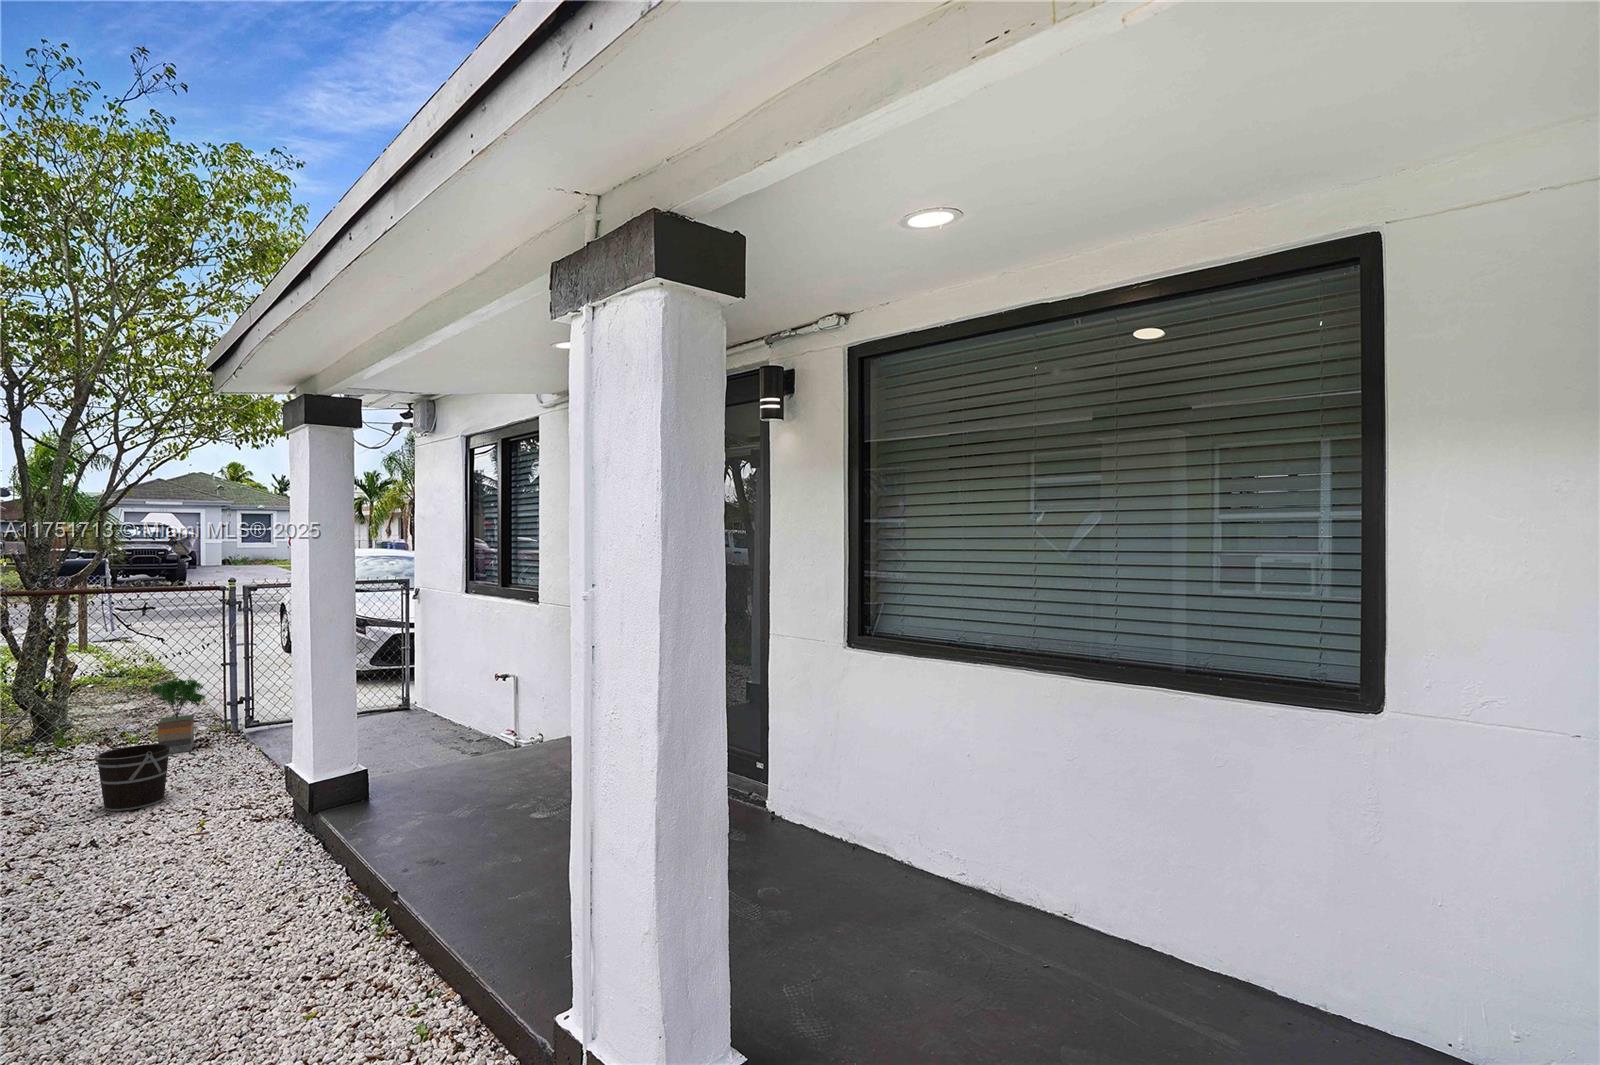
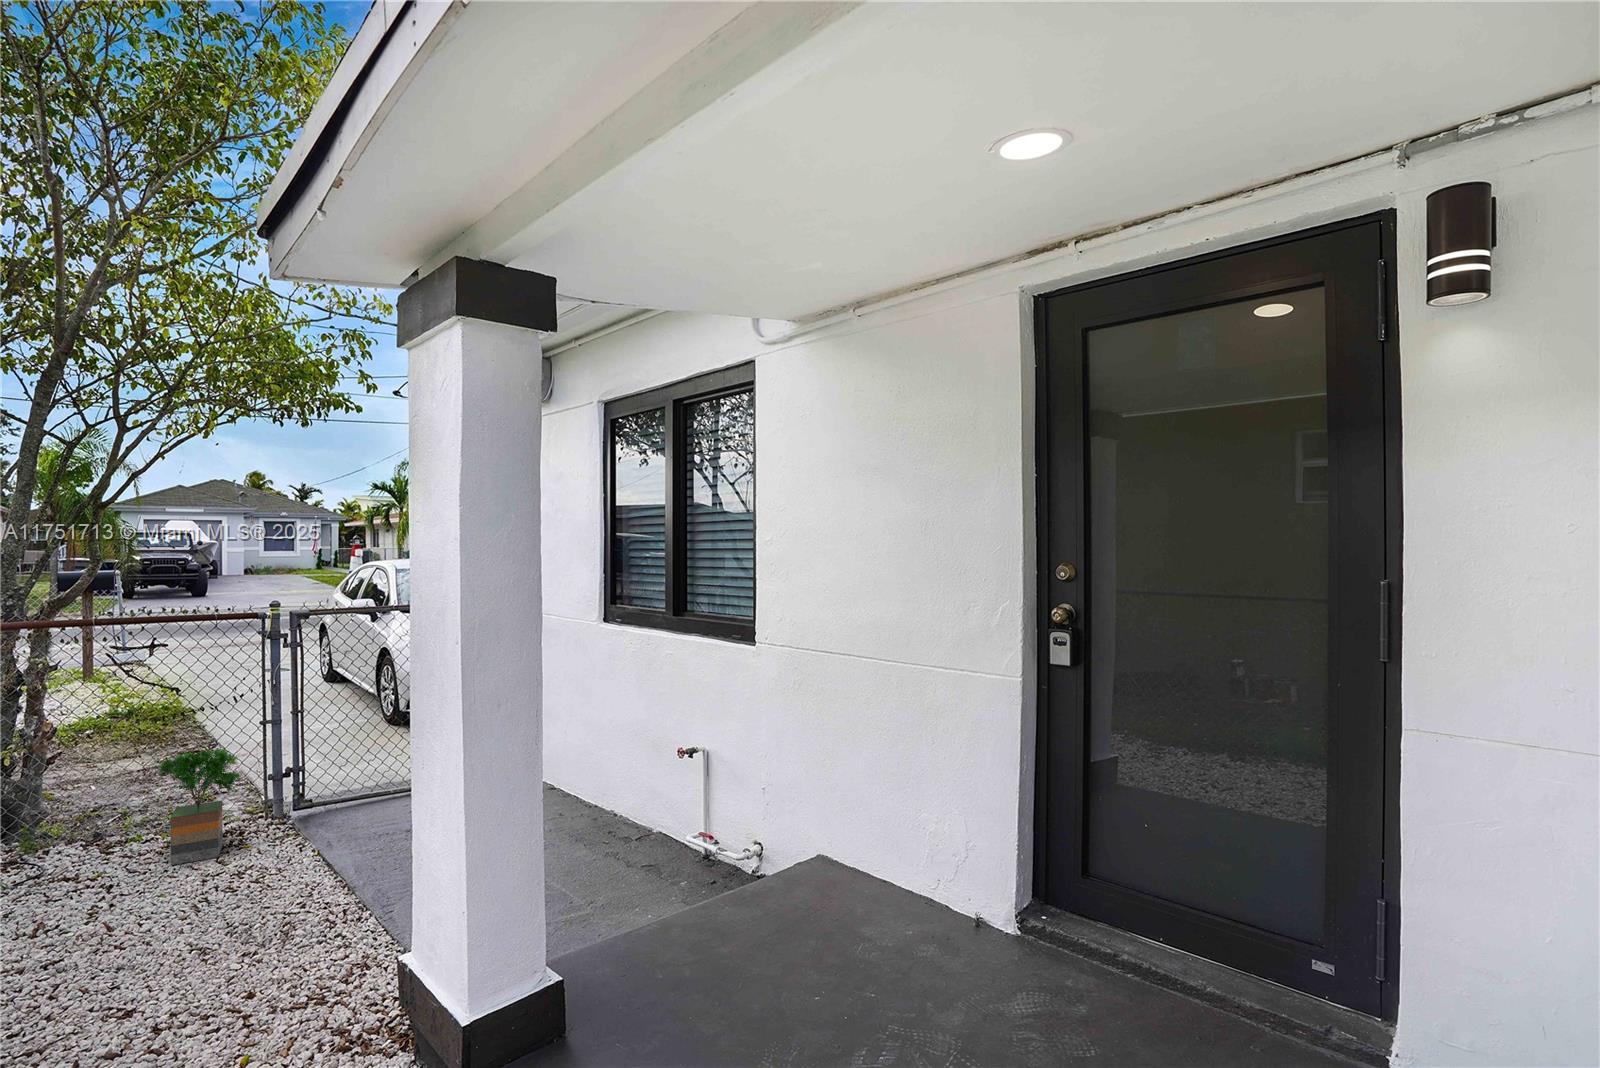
bucket: present [97,744,169,811] -> none [65,876,187,1004]

